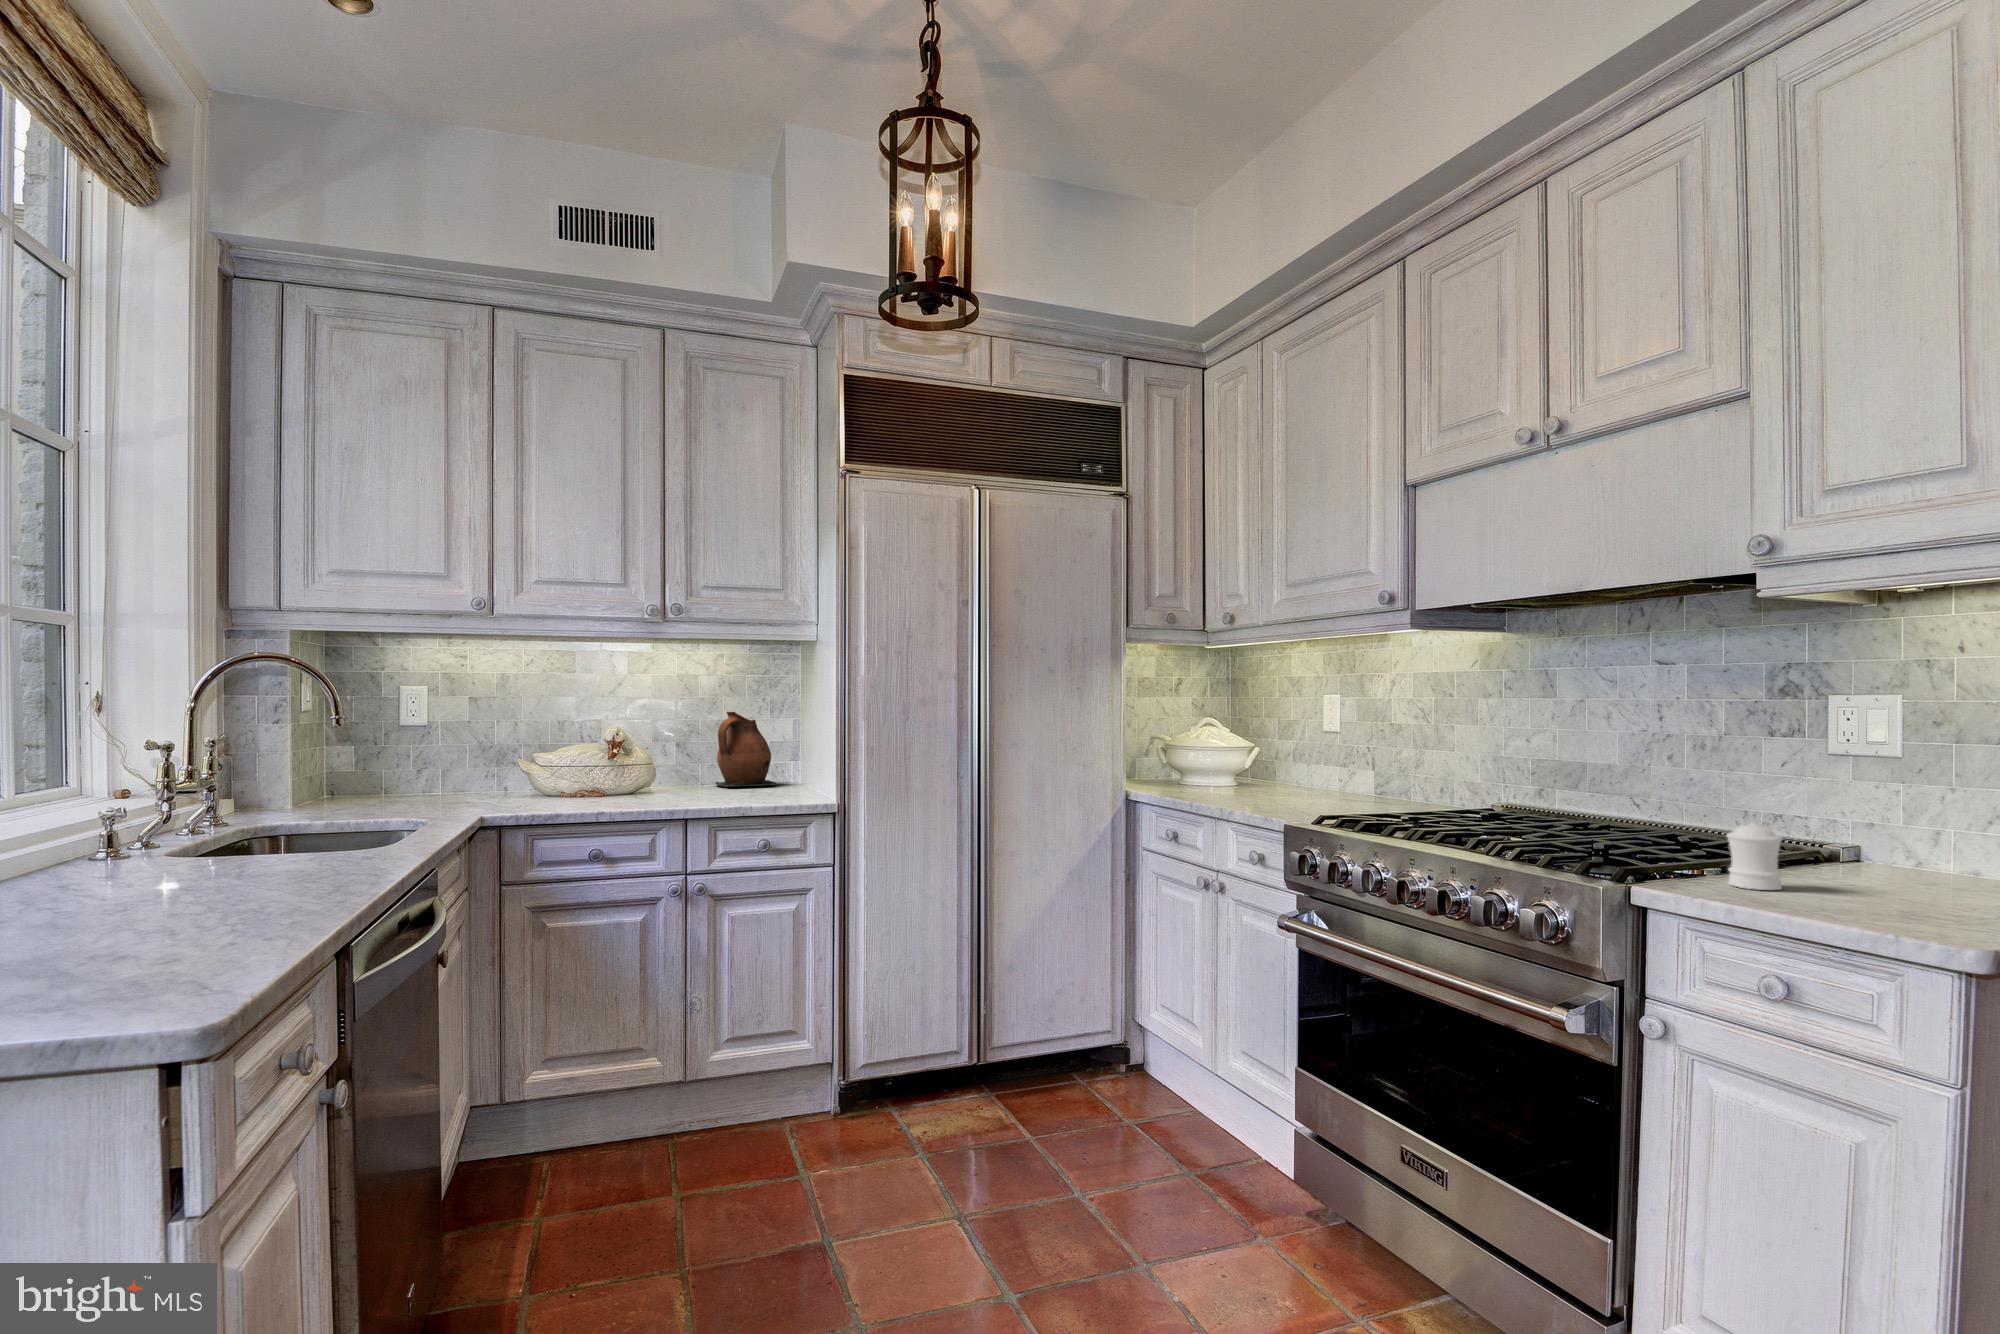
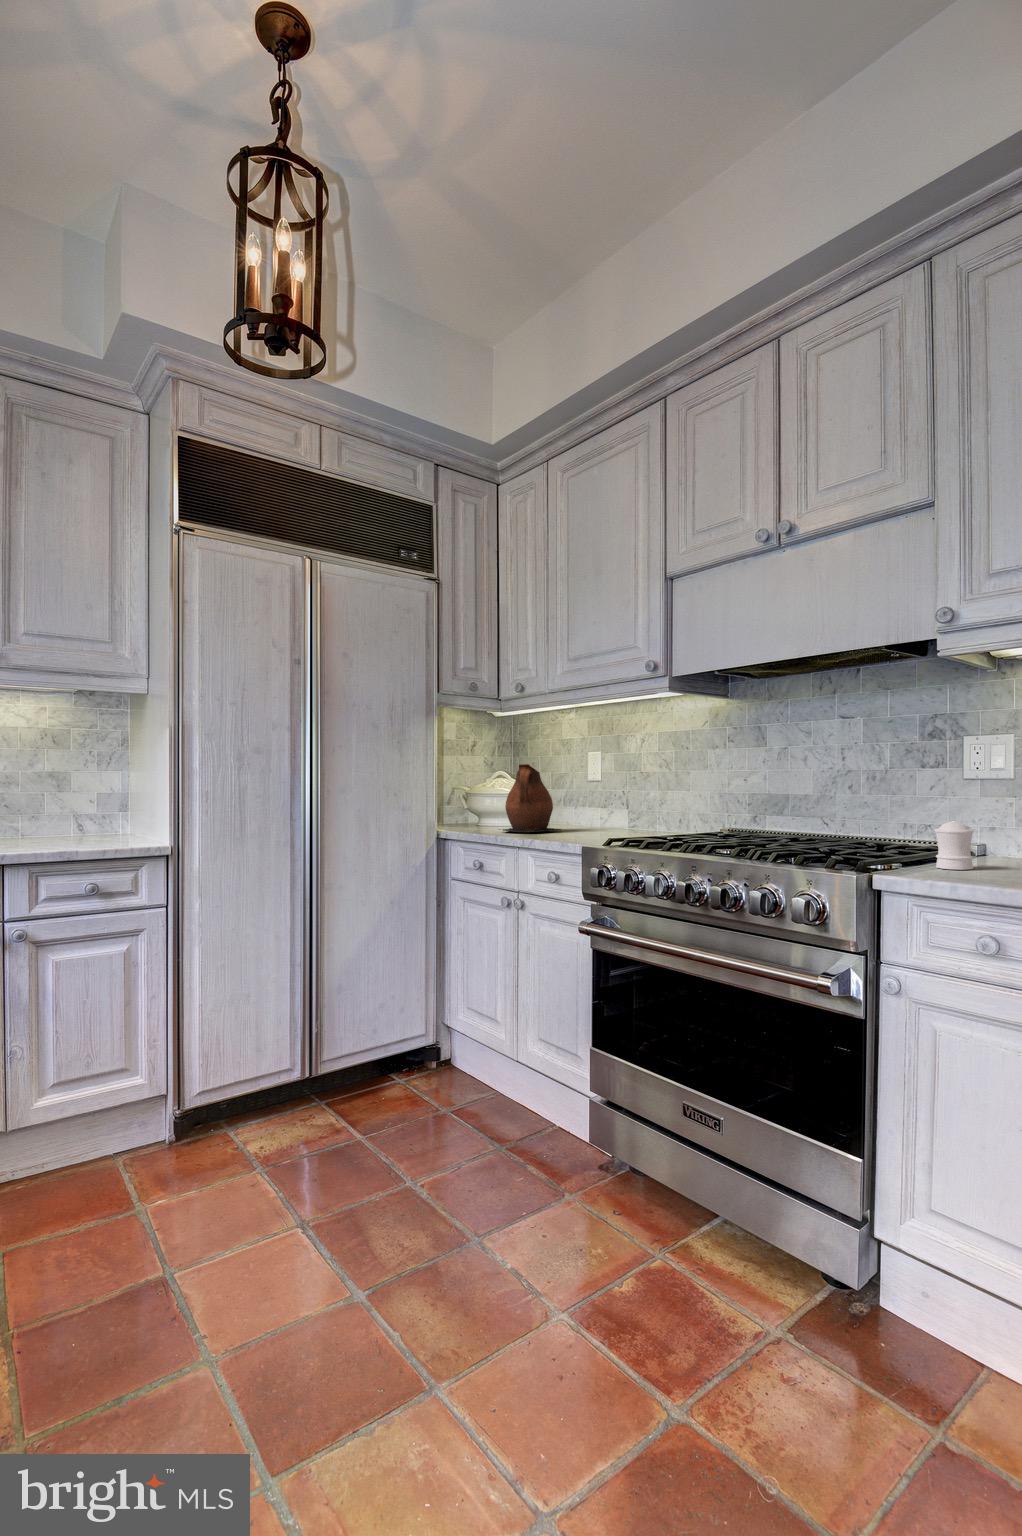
ceramic pitcher: present [715,712,777,787] -> present [503,764,562,832]

